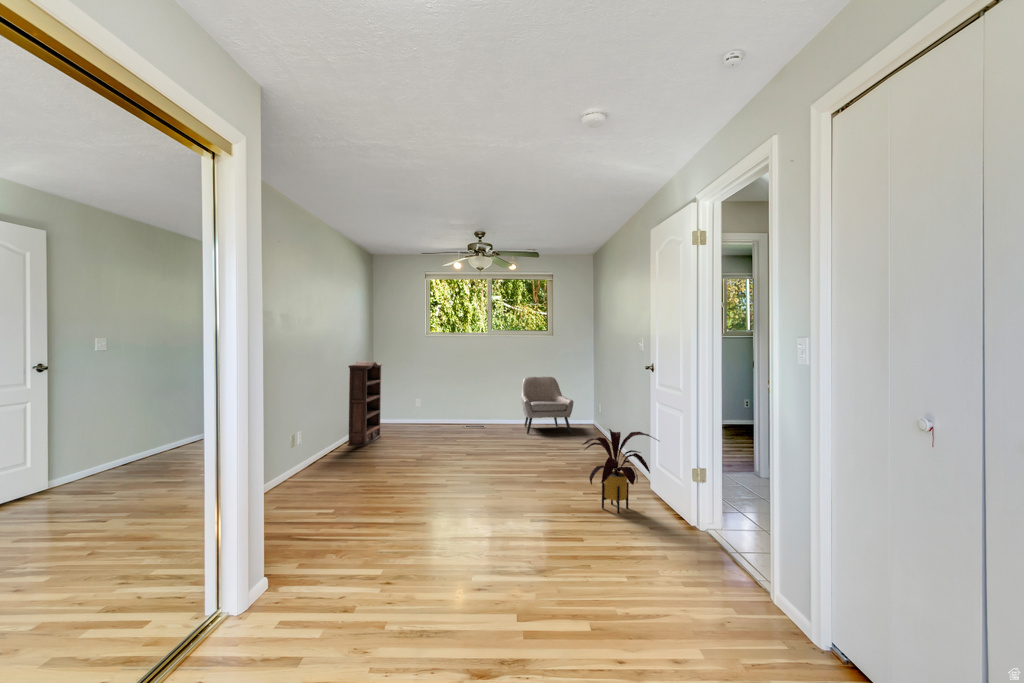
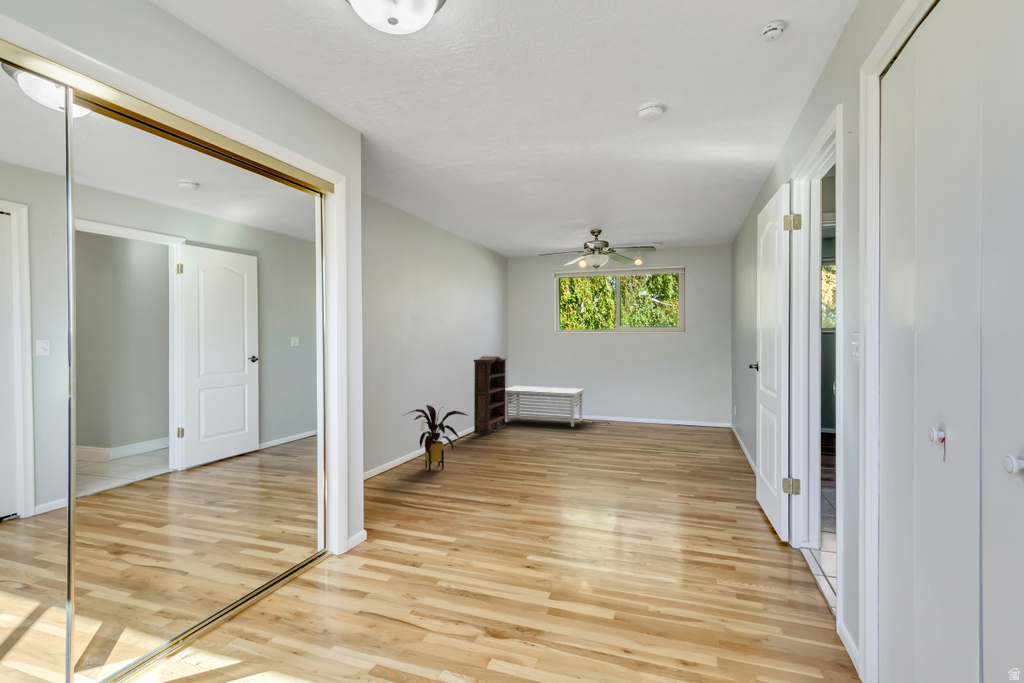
armchair: present [521,377,574,434] -> none [646,373,703,435]
storage bench: none [375,393,459,433] -> present [505,386,584,427]
house plant: present [582,429,659,513] -> present [403,405,468,471]

